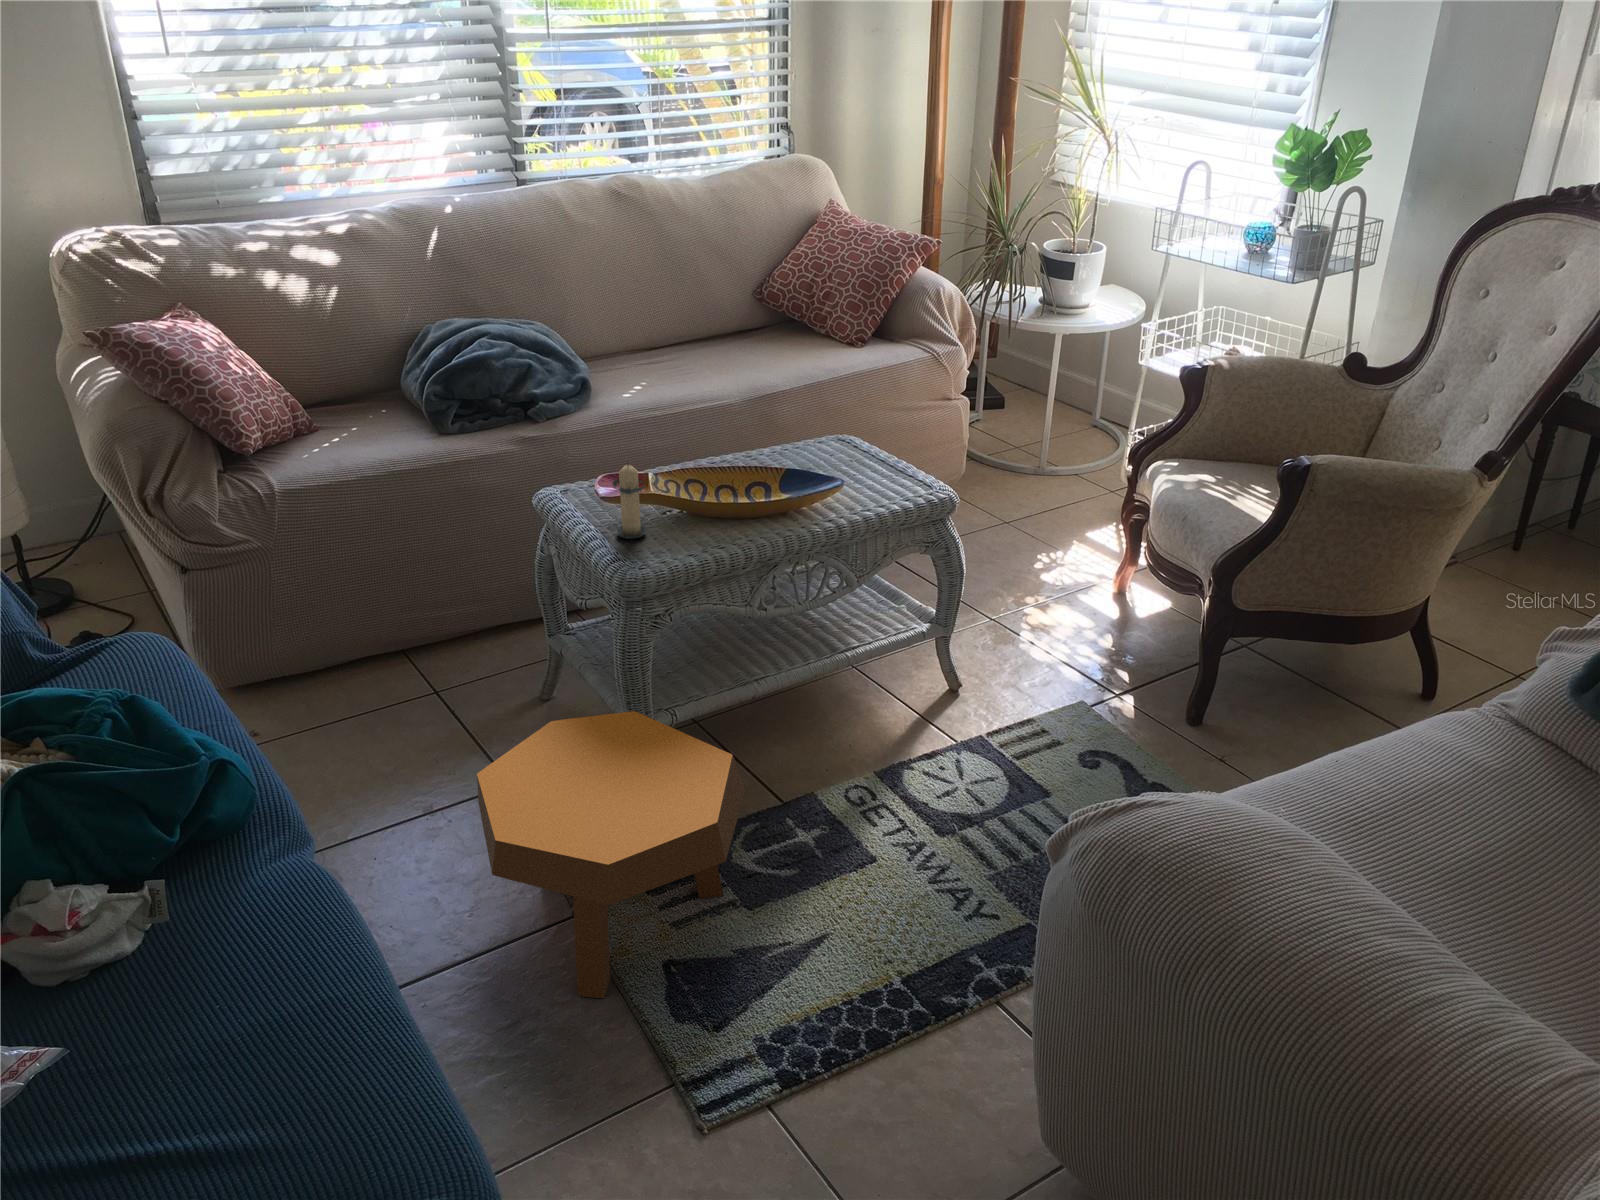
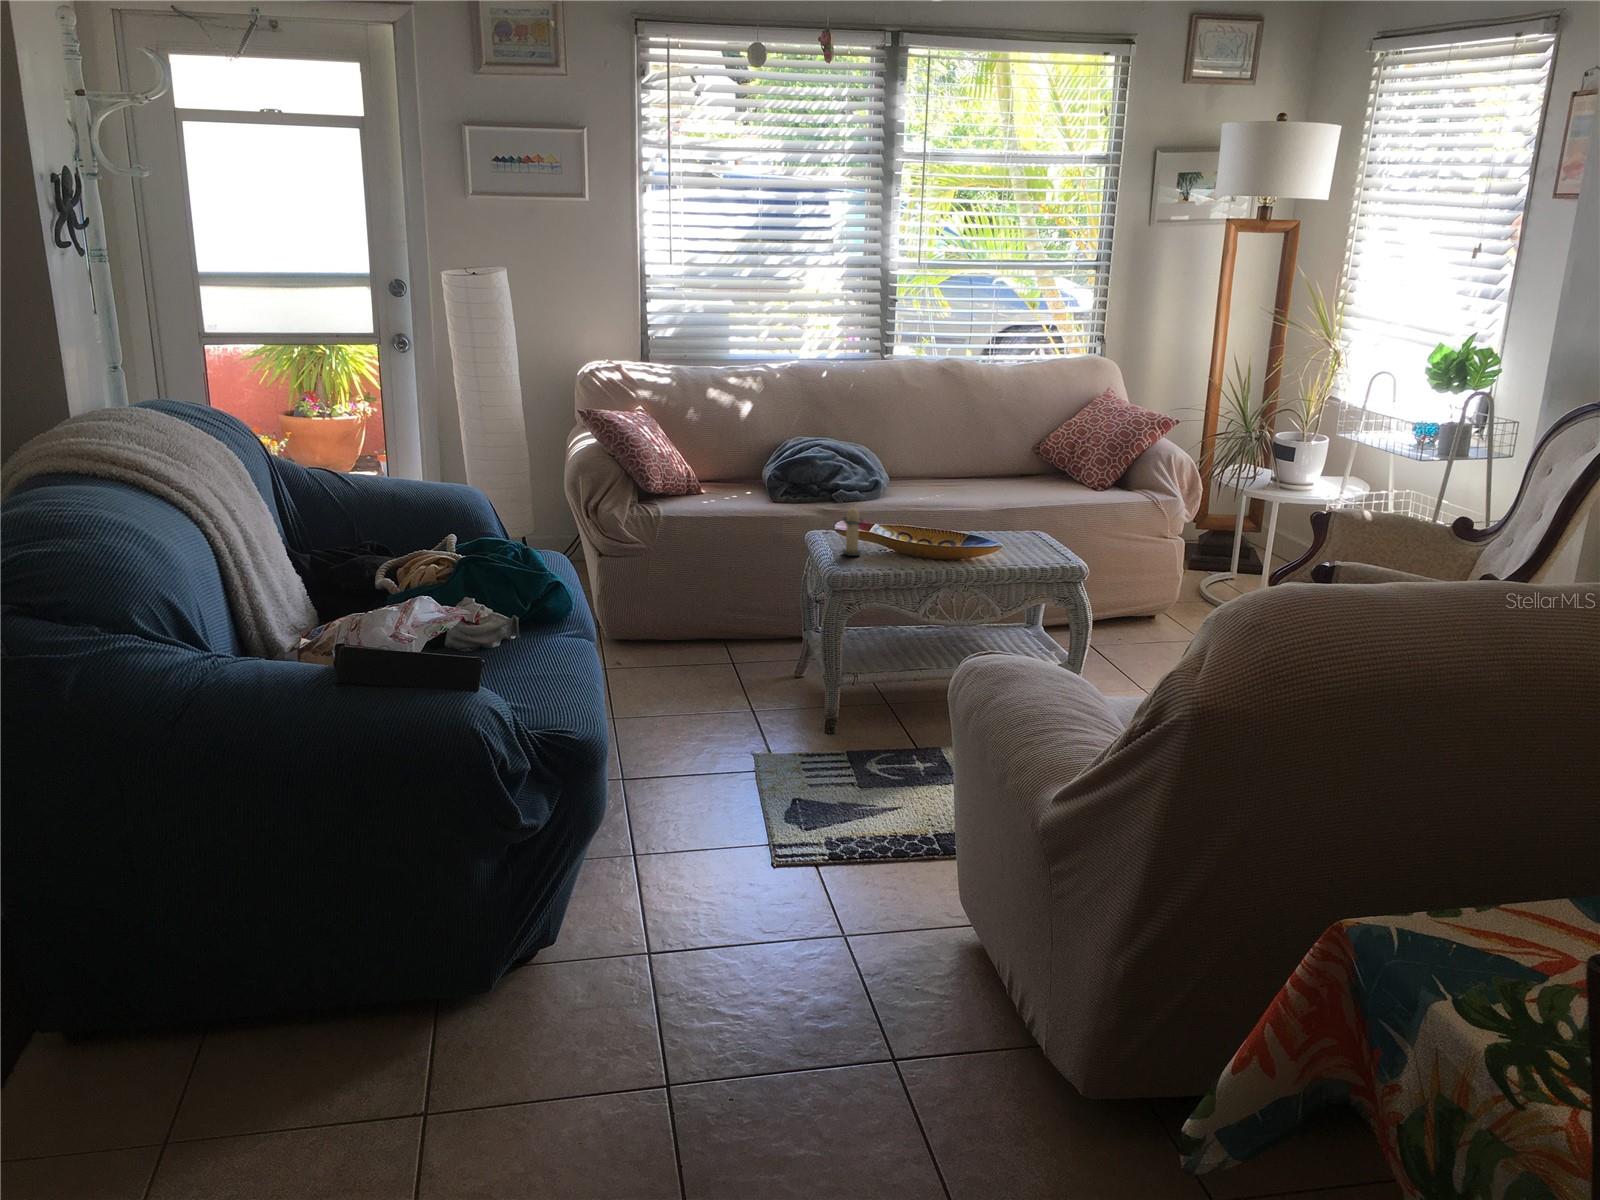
footstool: present [477,711,746,998] -> none [701,652,873,804]

